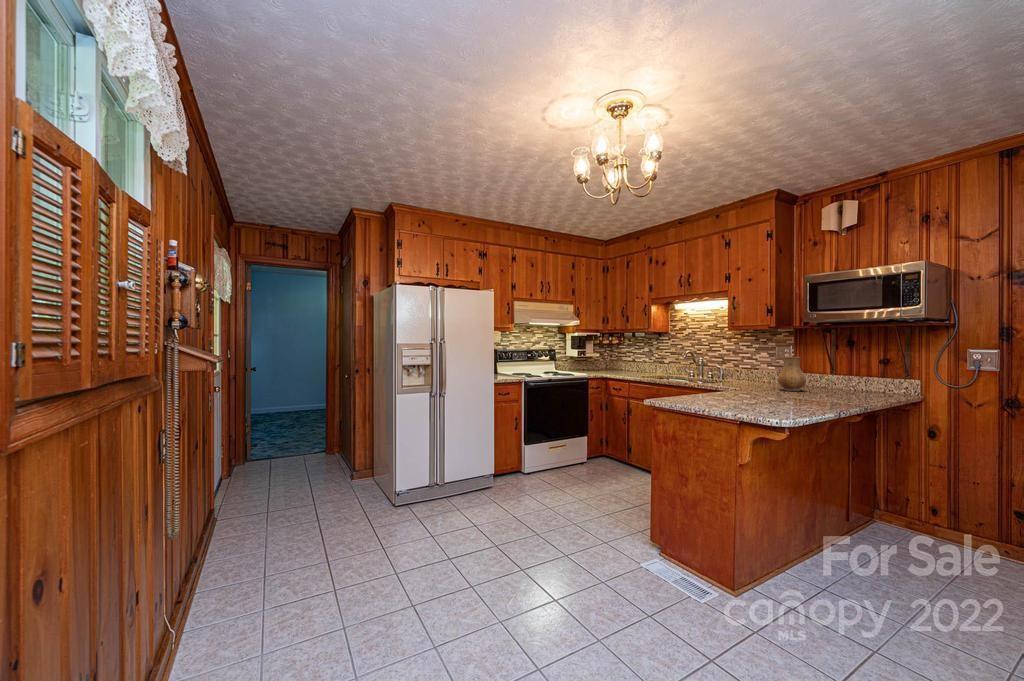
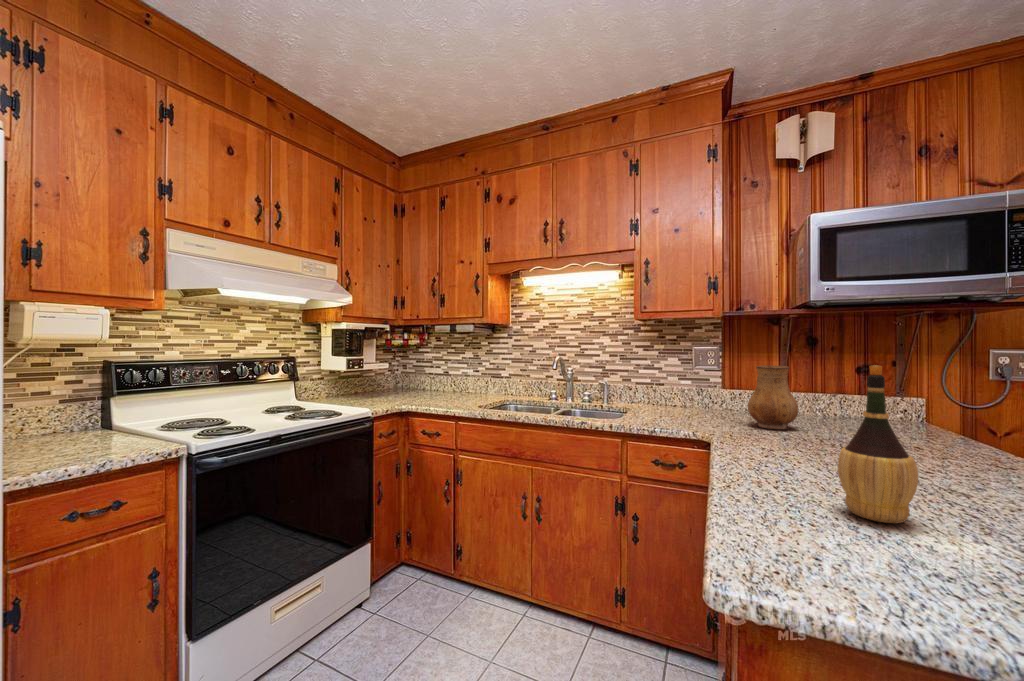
wine bottle: none [718,353,740,402] -> present [838,365,918,523]

